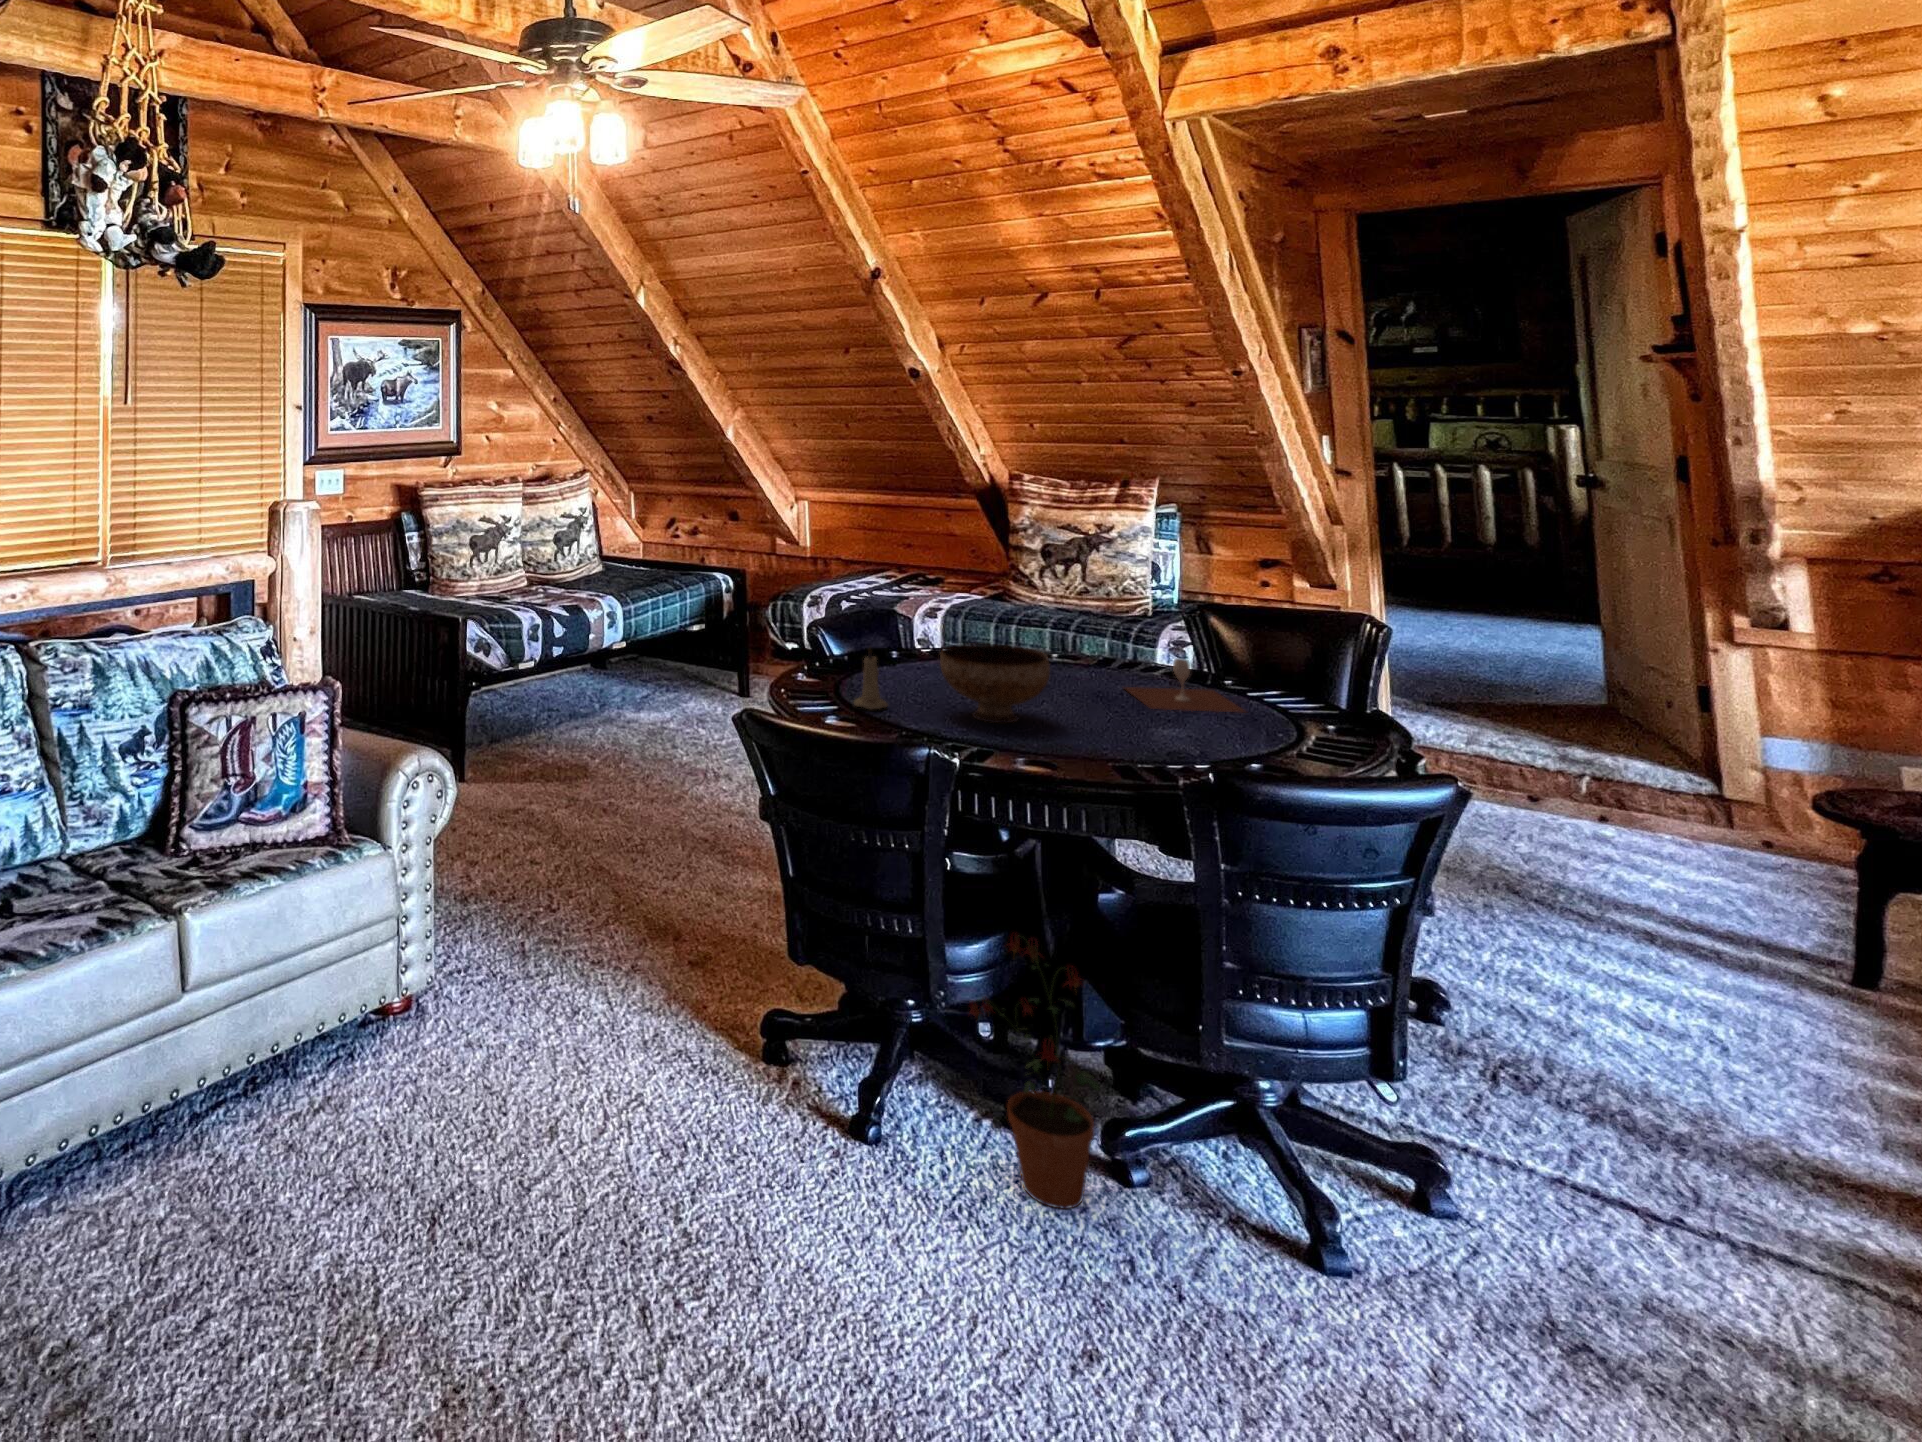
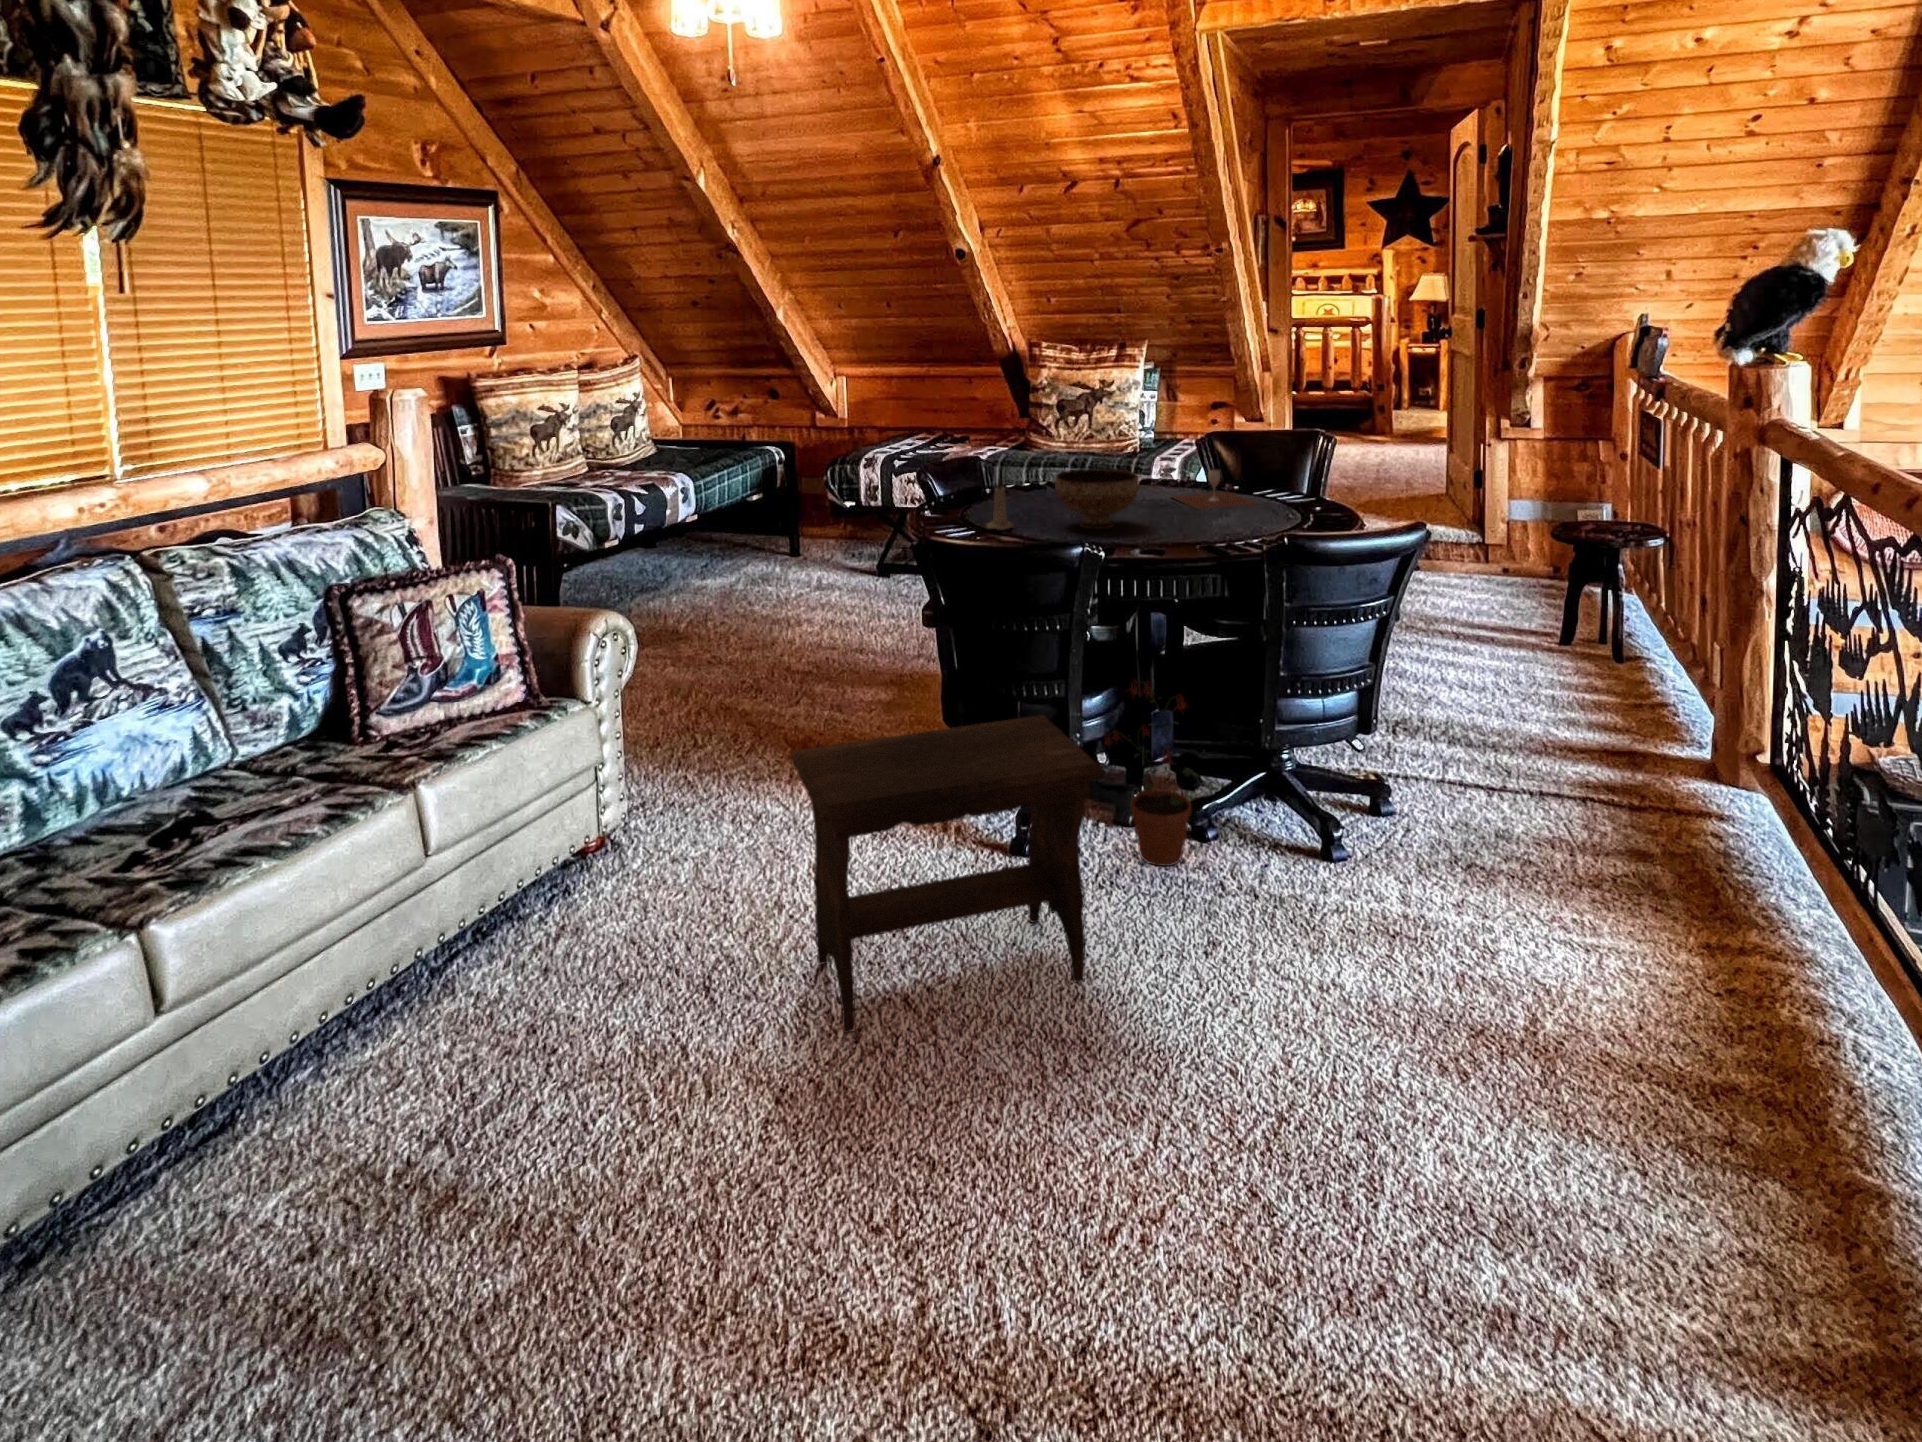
footstool: none [529,950,903,1354] -> present [791,715,1106,1033]

